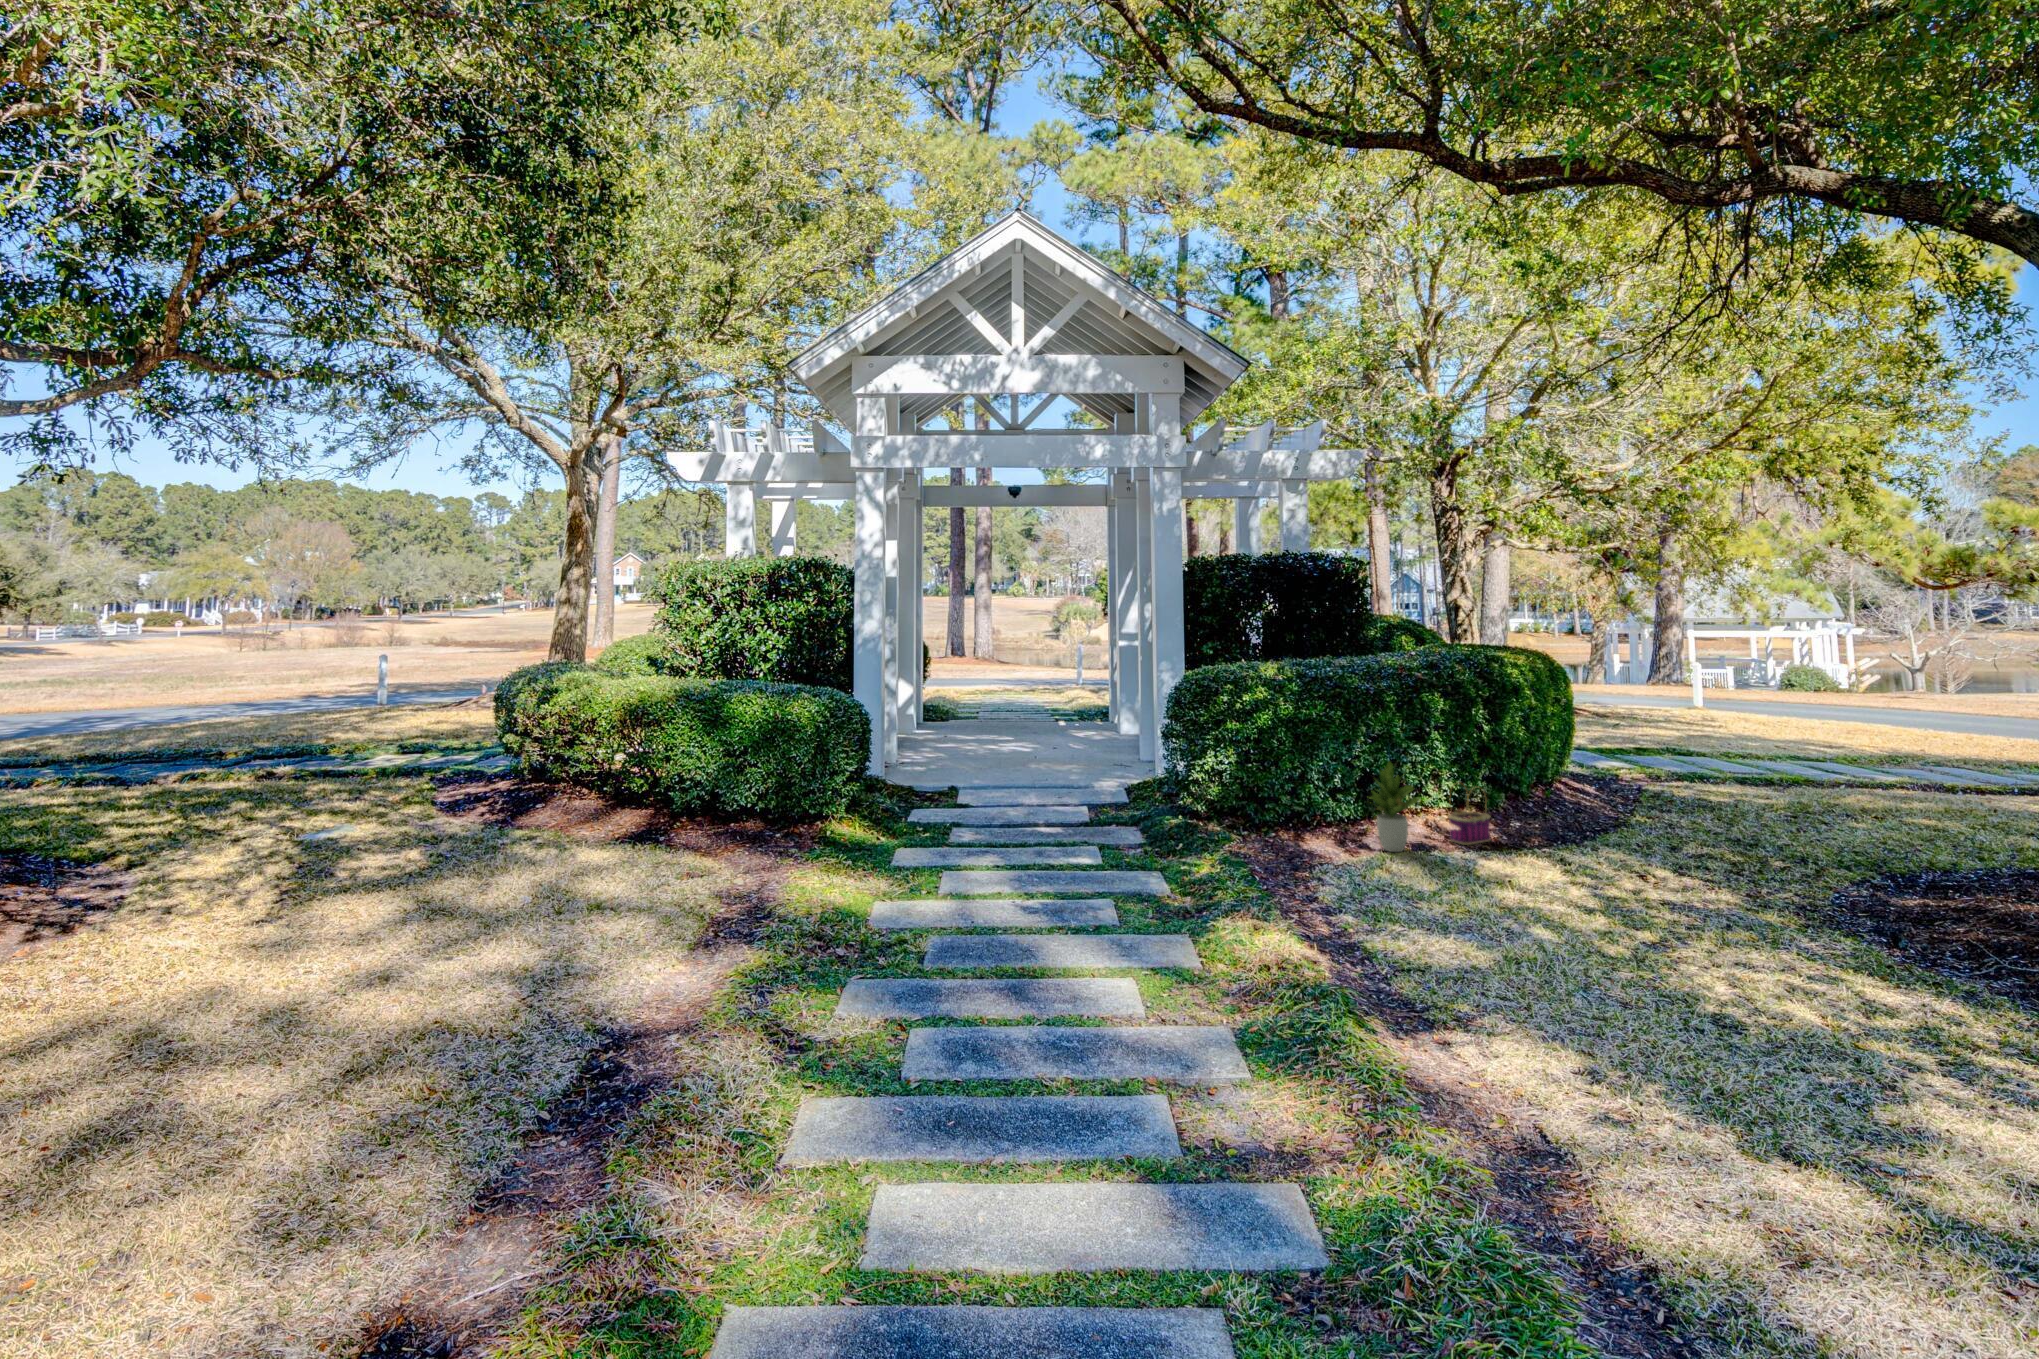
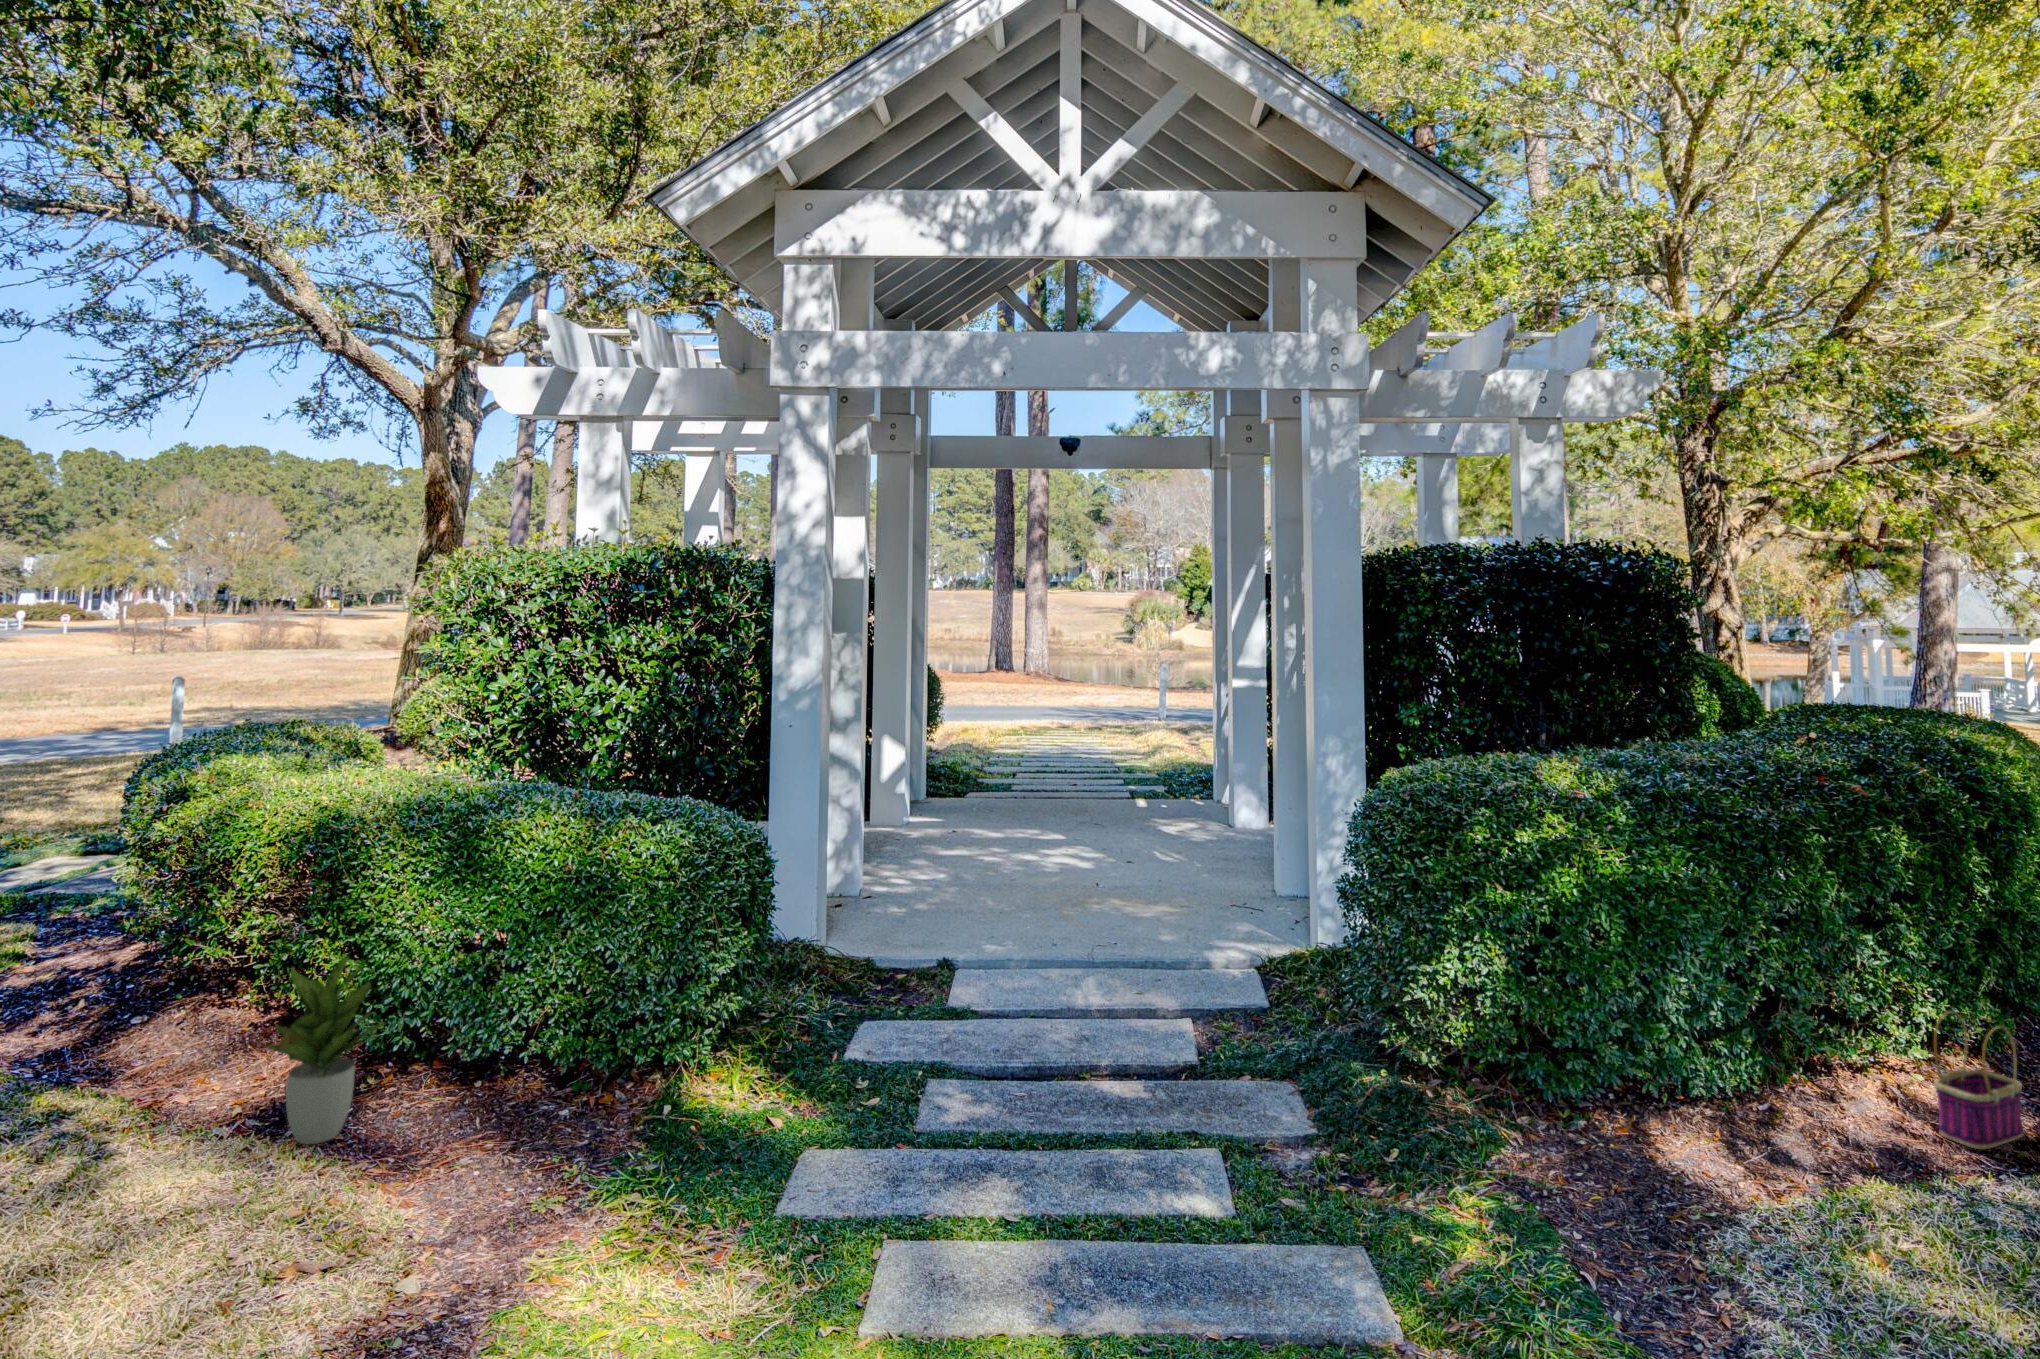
potted plant: present [1370,762,1420,852] -> present [264,958,384,1144]

